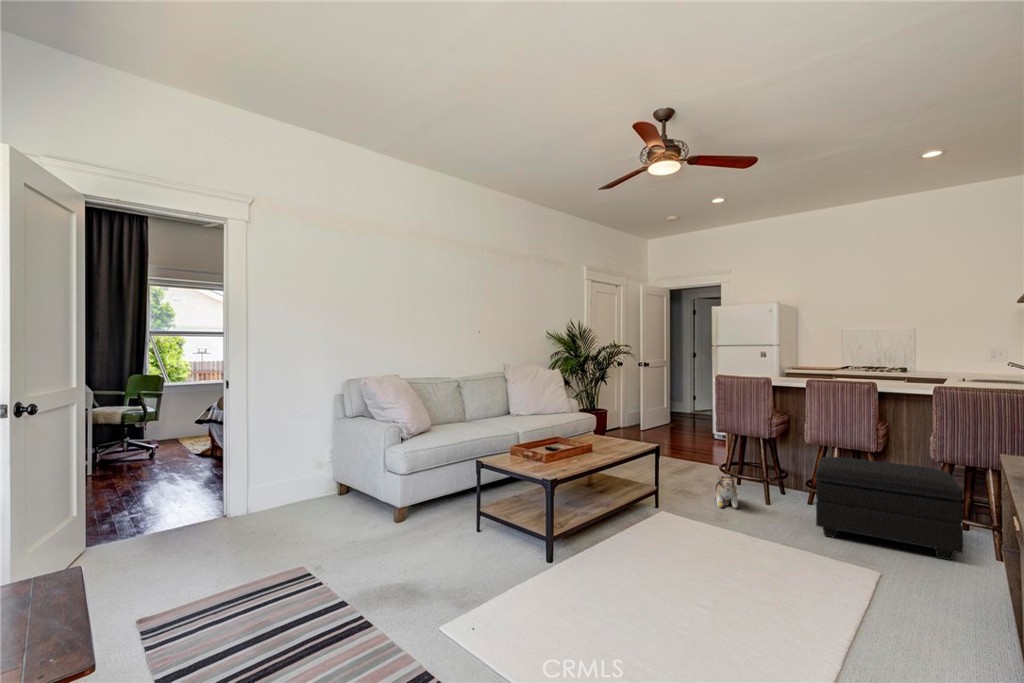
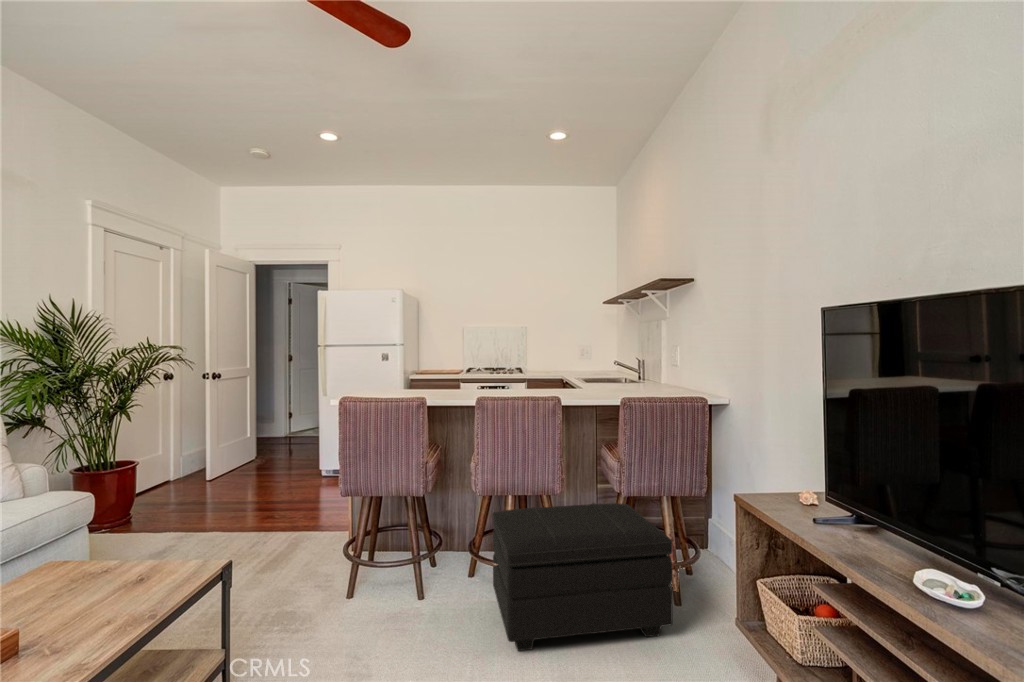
plush toy: present [715,474,738,508] -> none [341,579,381,643]

